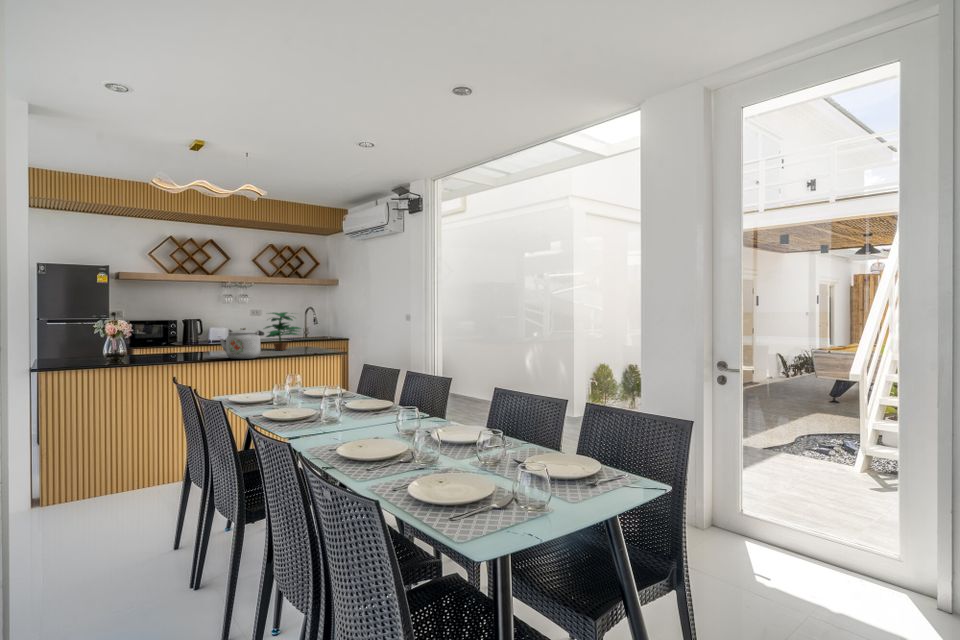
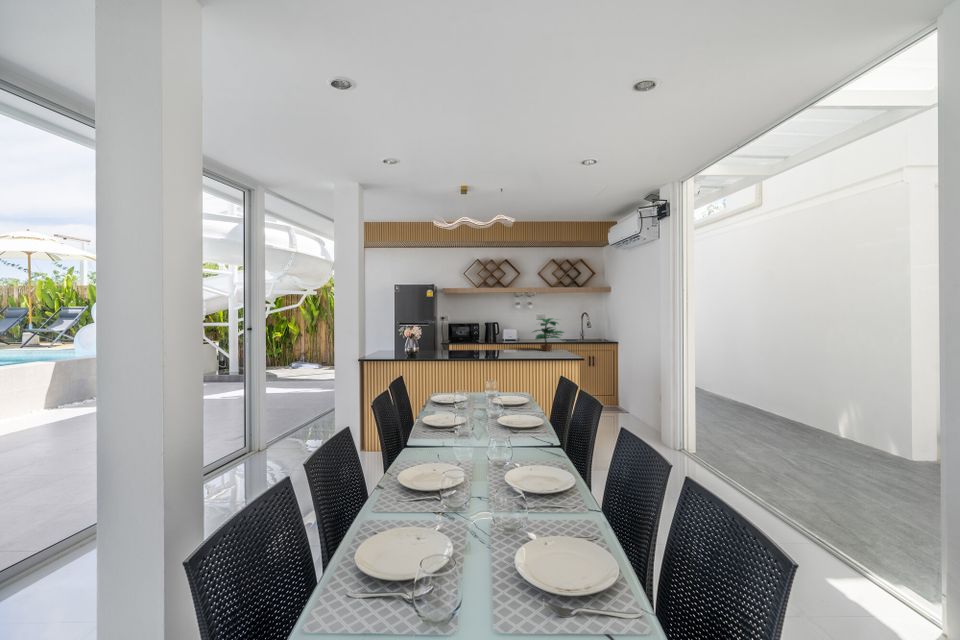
kettle: present [220,328,264,359] -> none [488,333,521,359]

